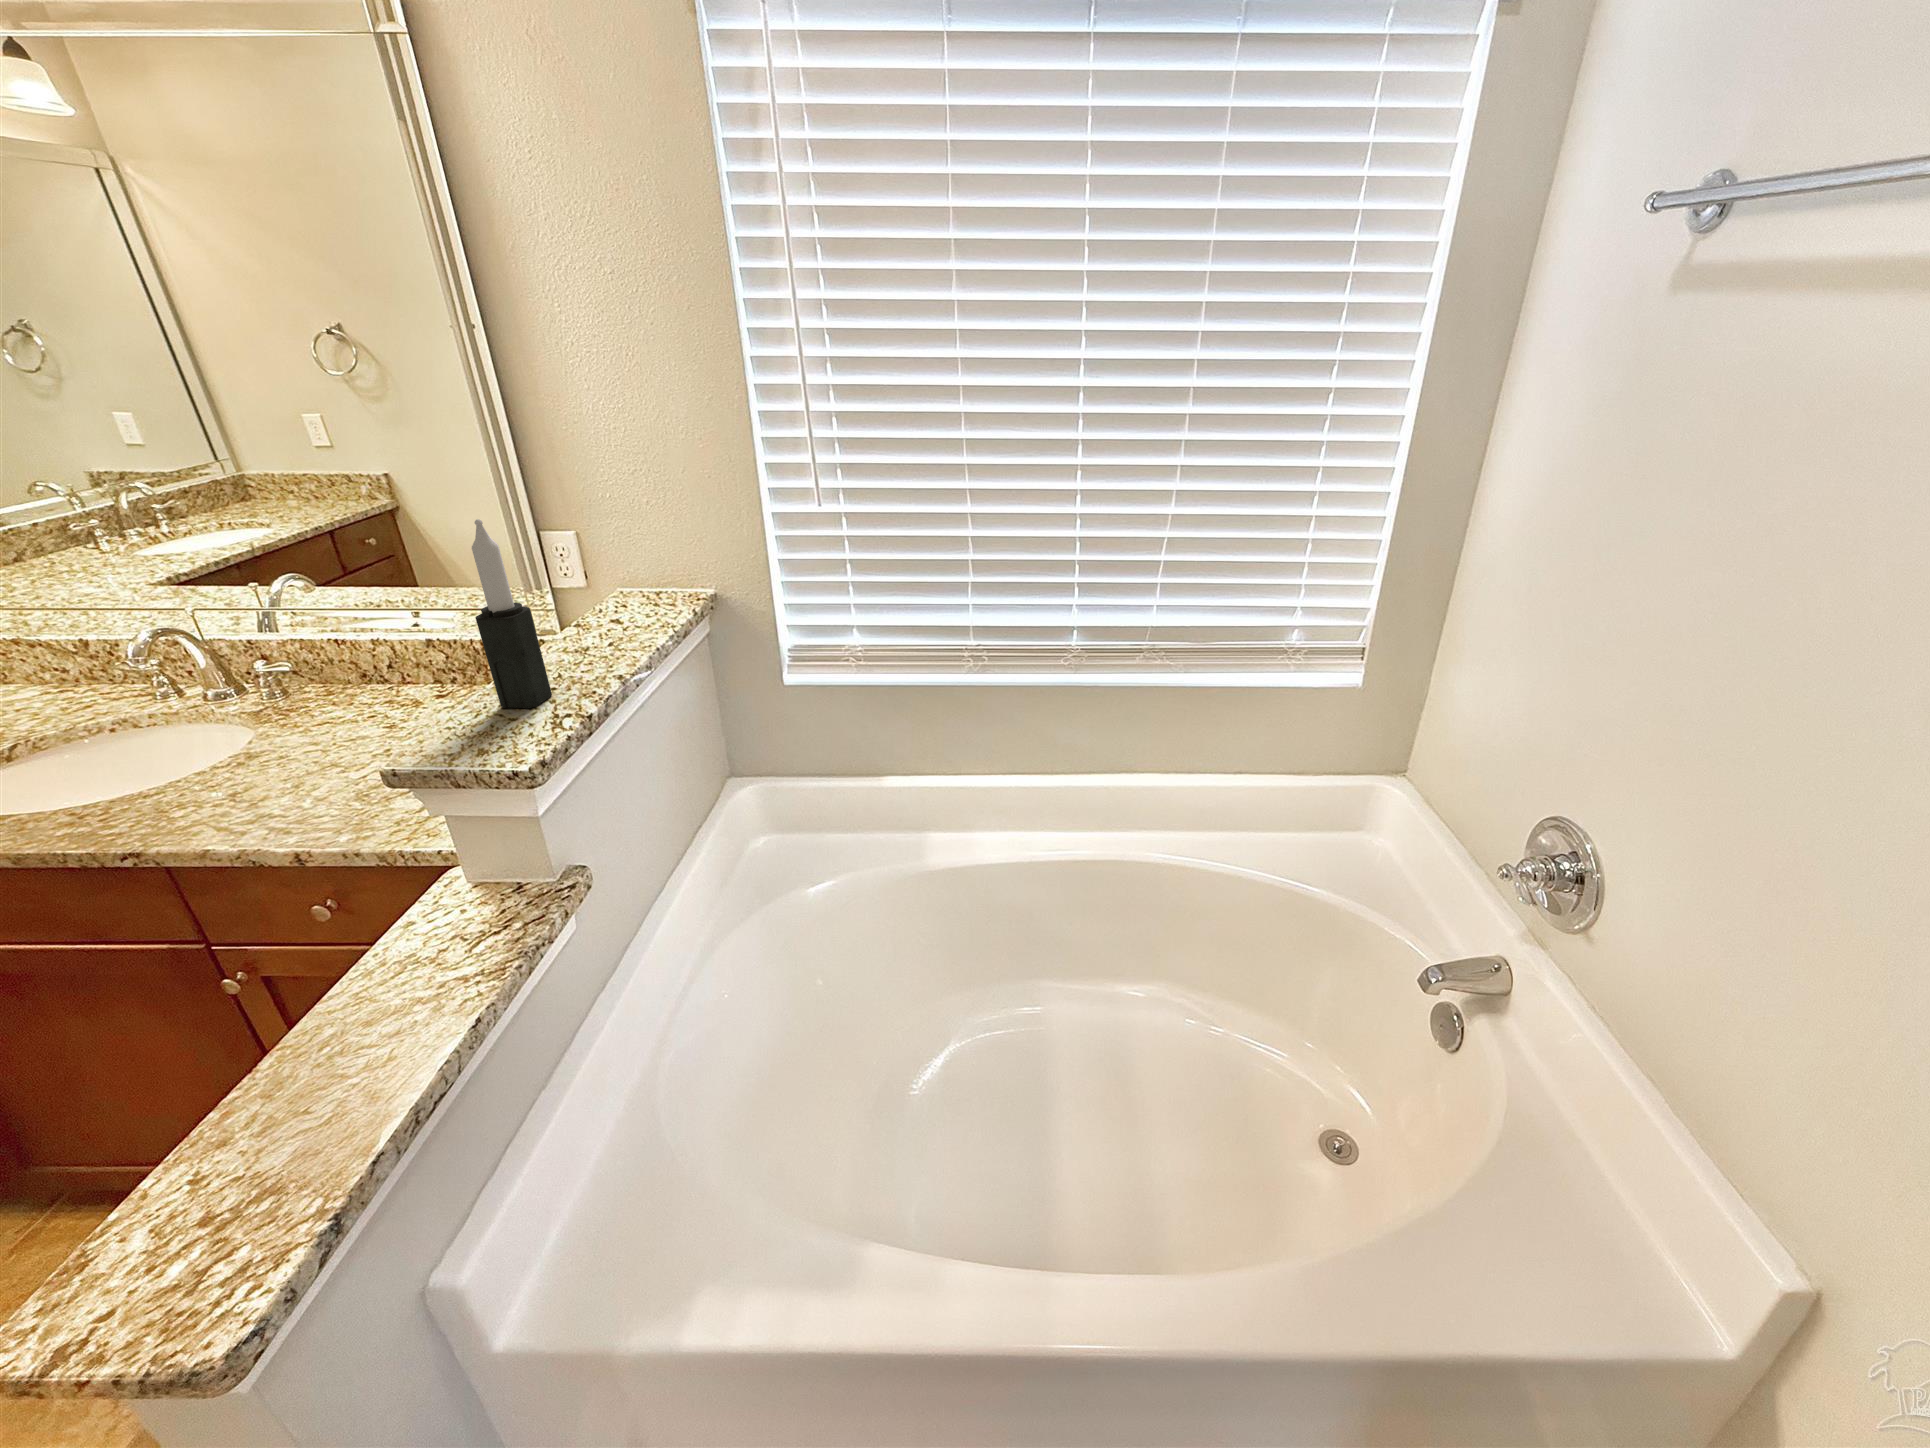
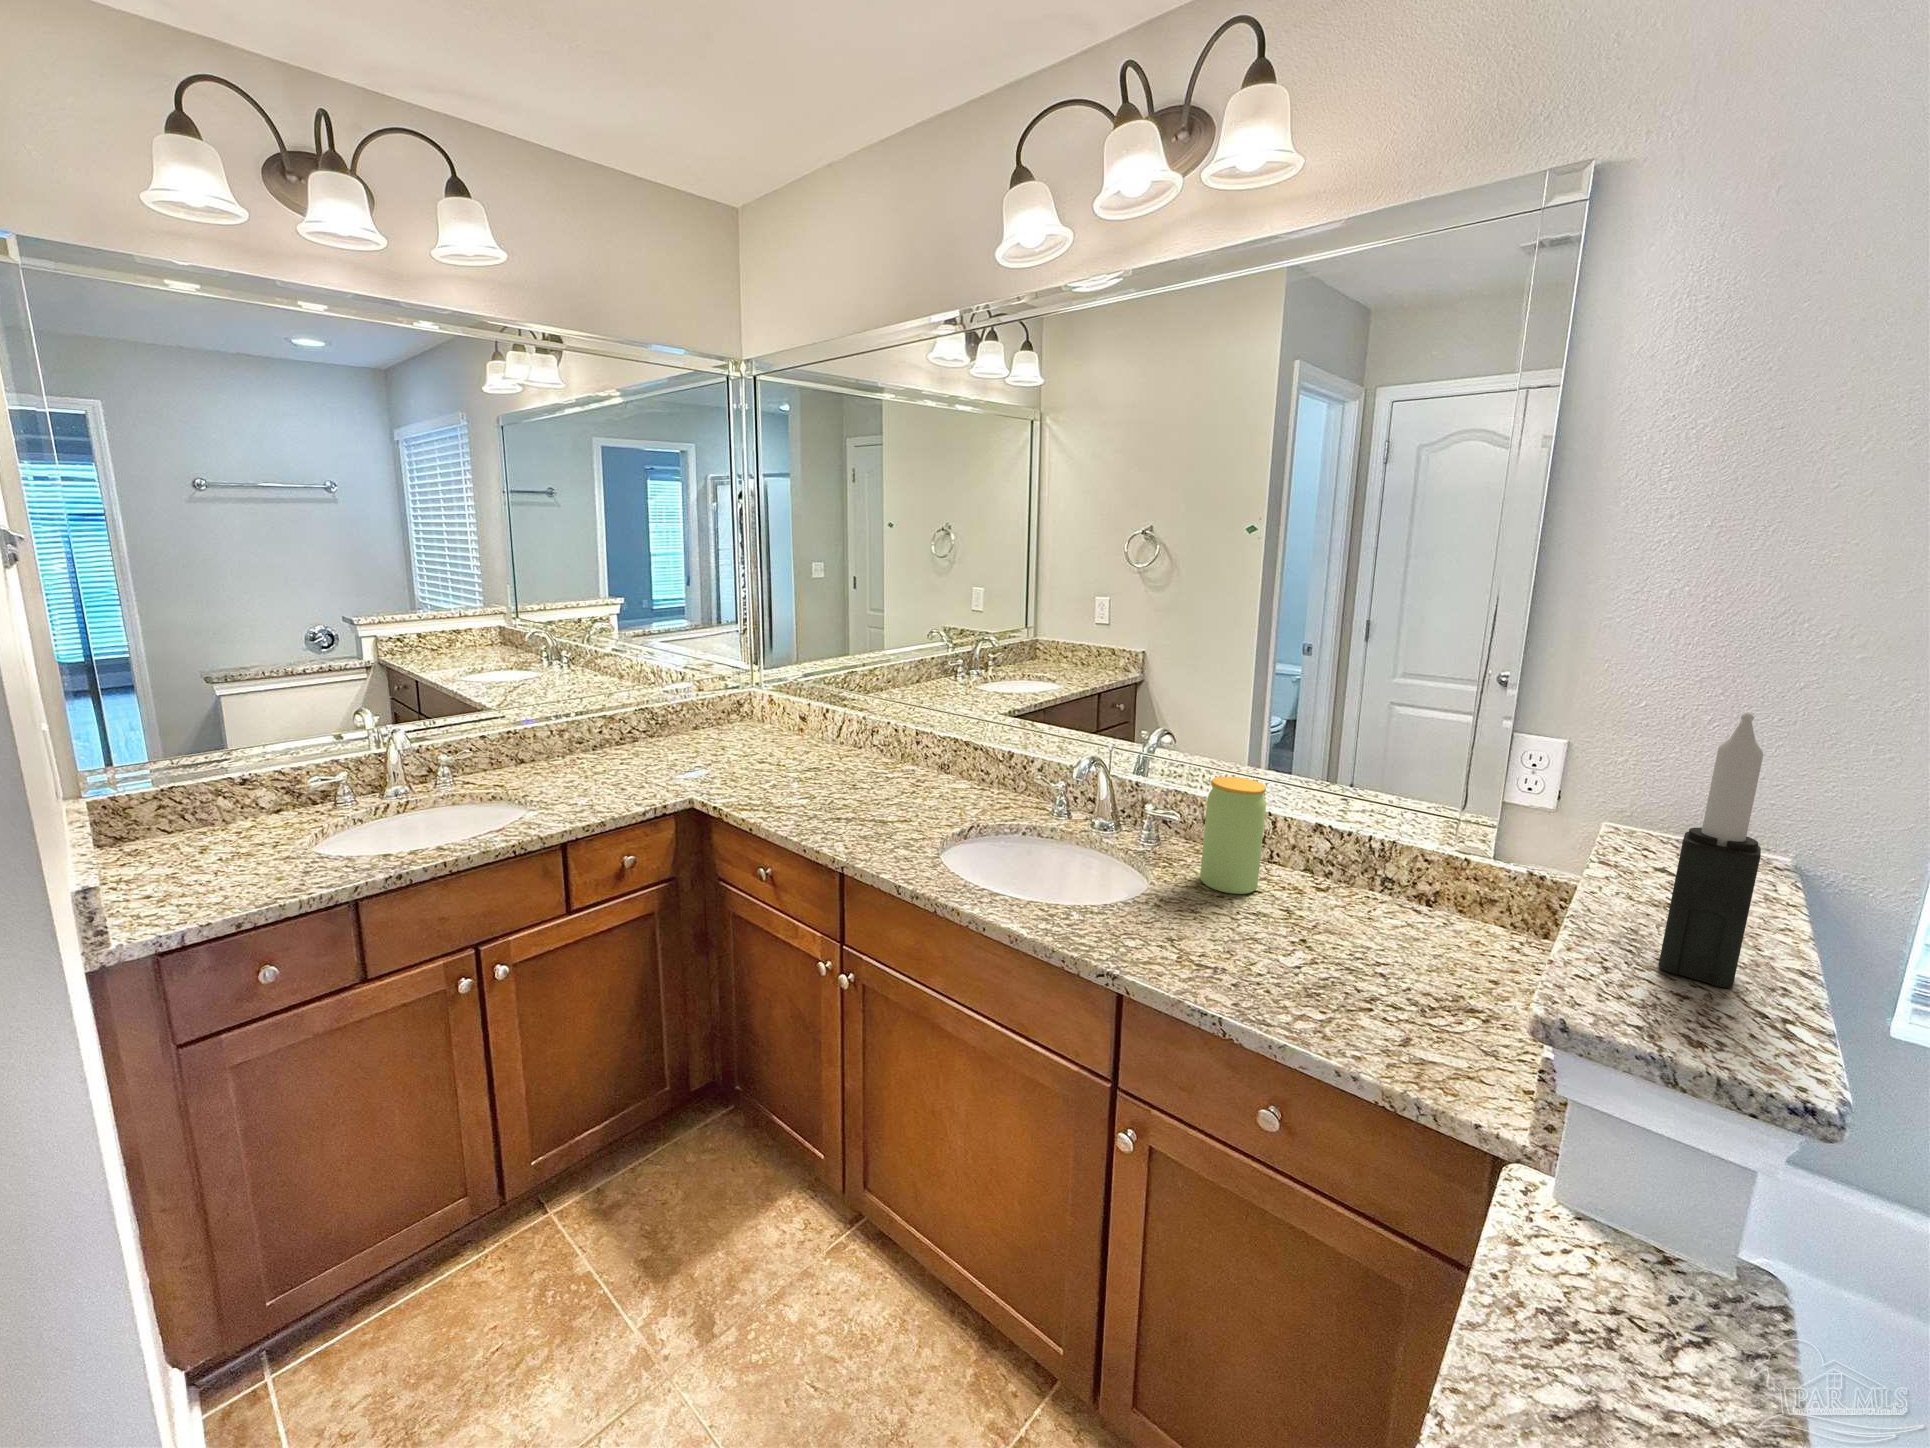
jar: none [280,617,378,727] -> present [1200,777,1266,894]

